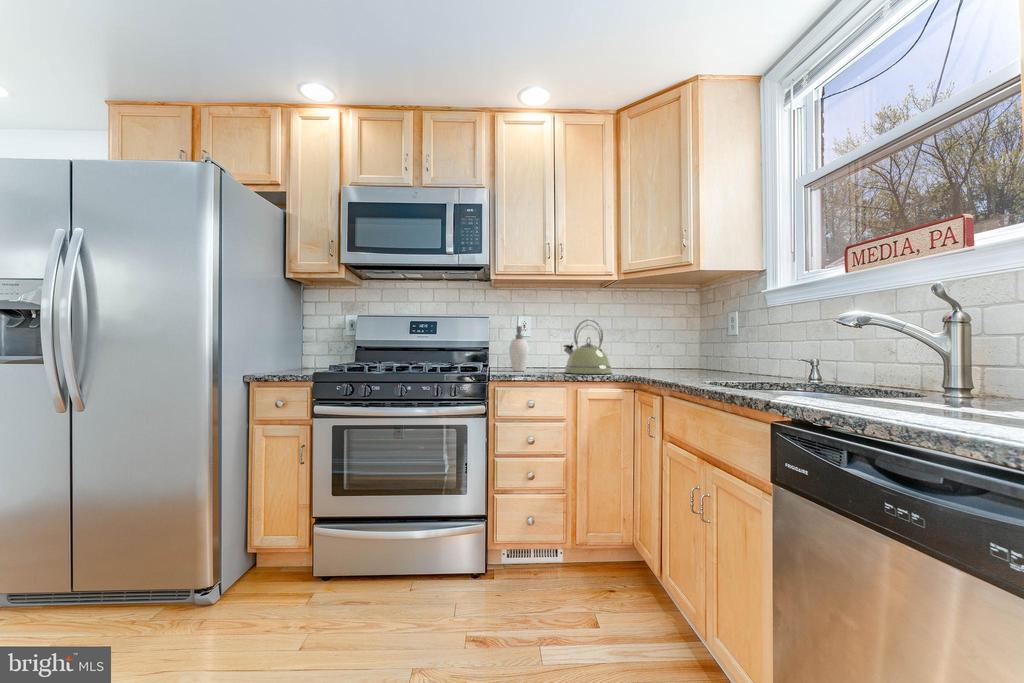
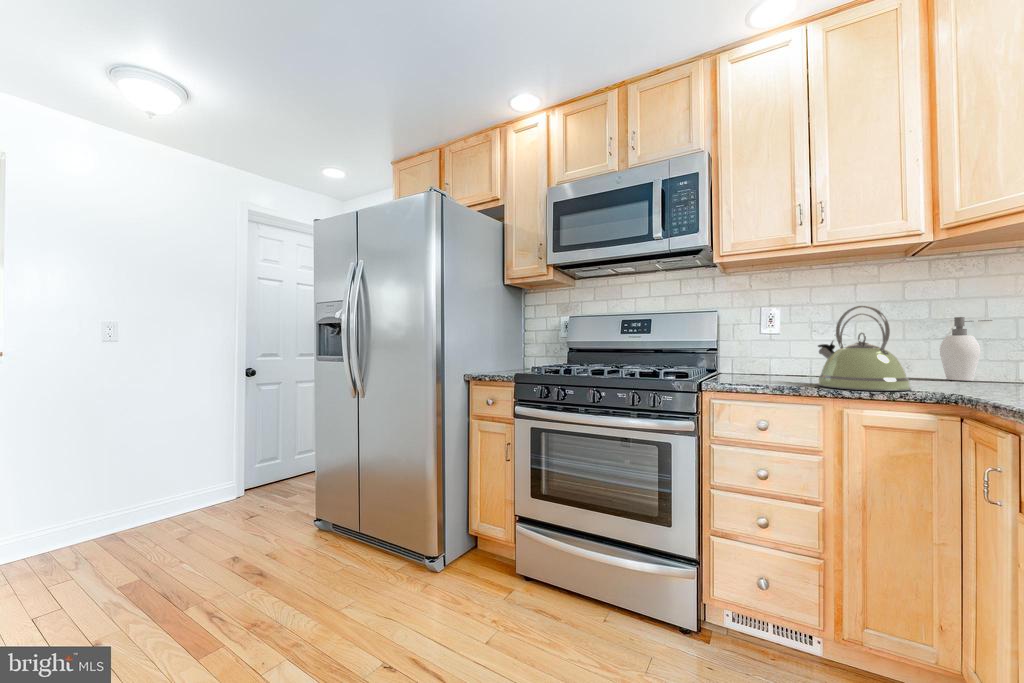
soap dispenser: present [509,326,529,371] -> present [940,317,992,381]

